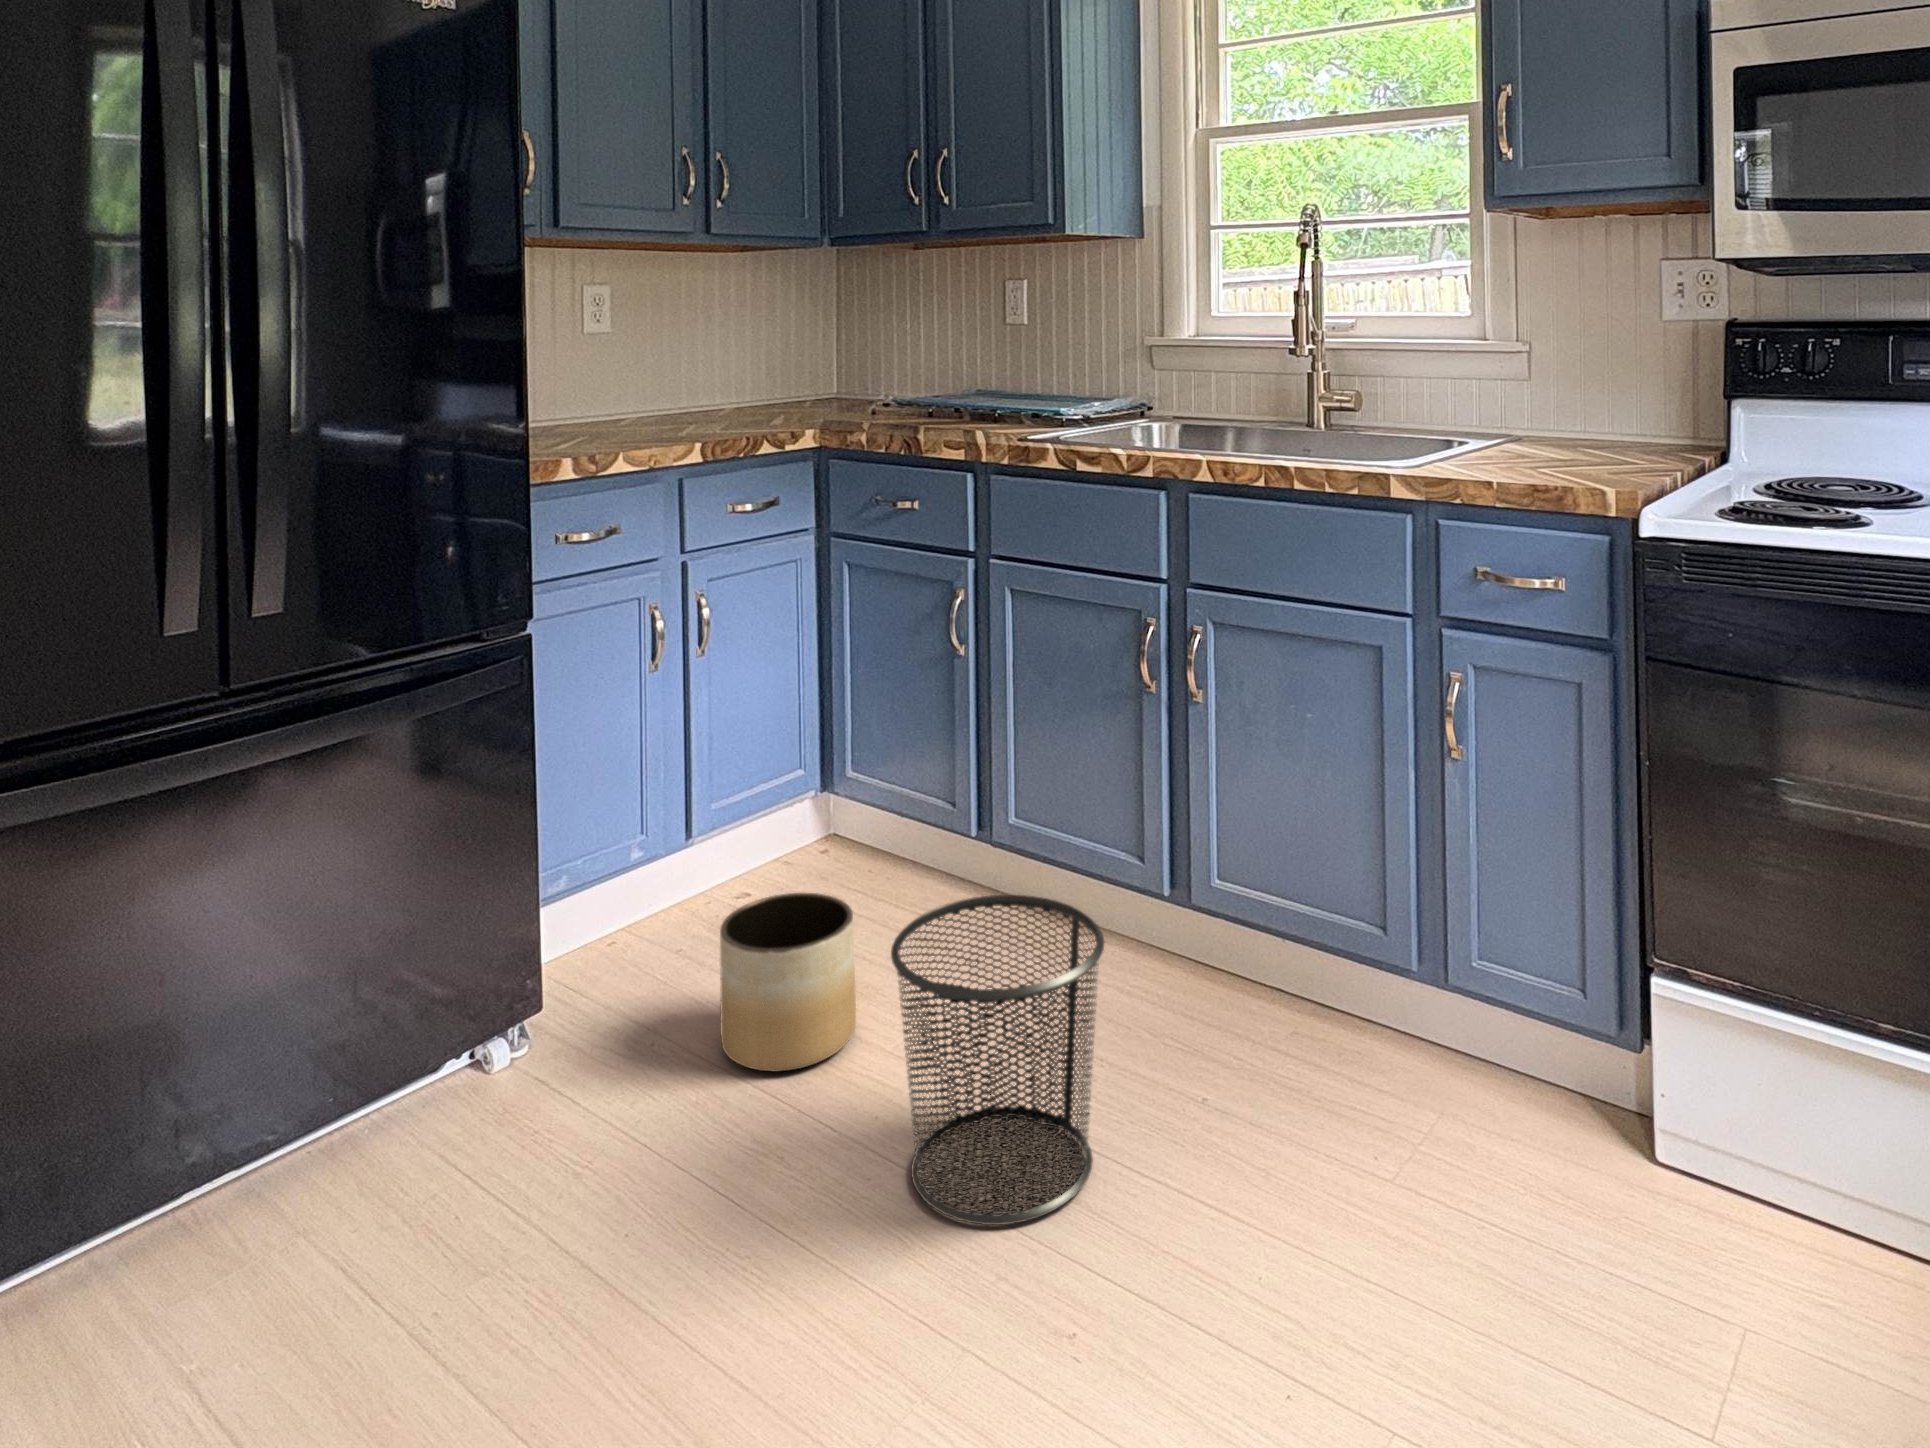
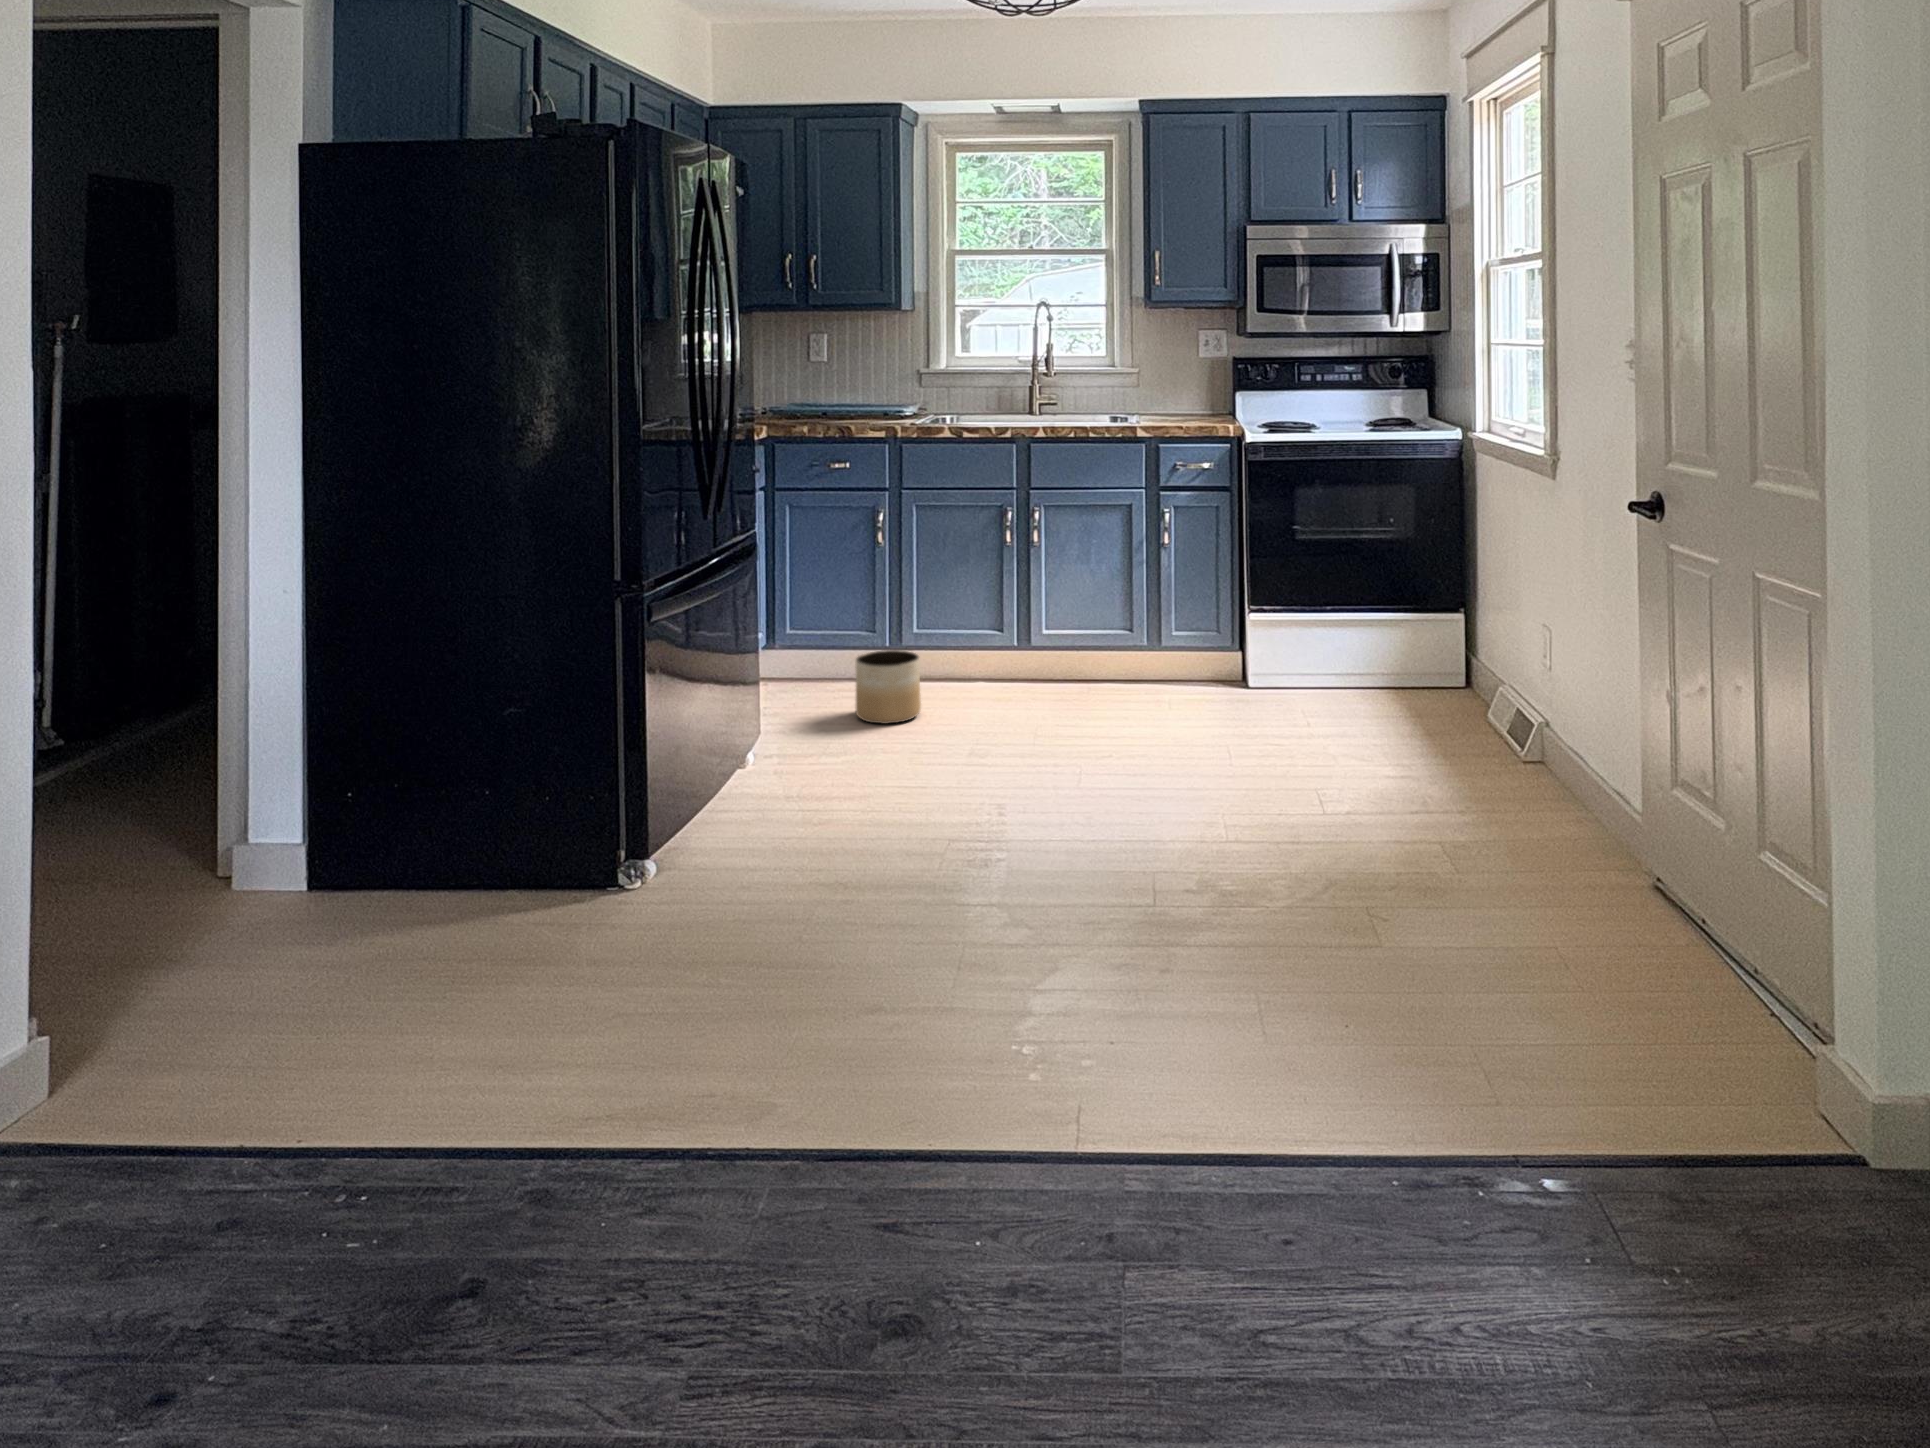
waste bin: present [891,895,1104,1225] -> none [988,616,1078,732]

